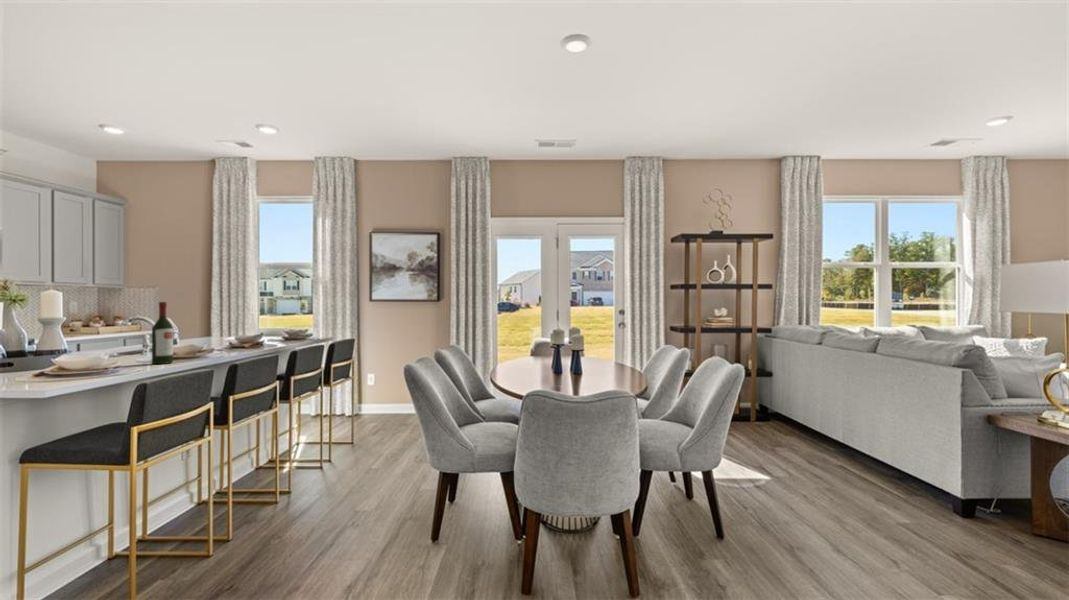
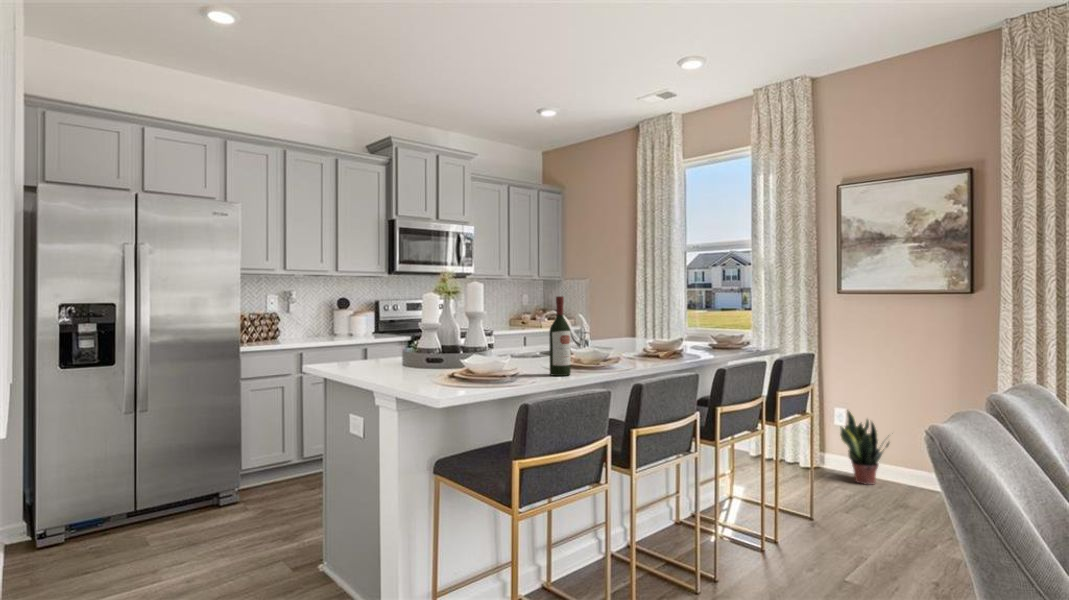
potted plant: none [370,374,401,418] -> present [840,411,889,485]

